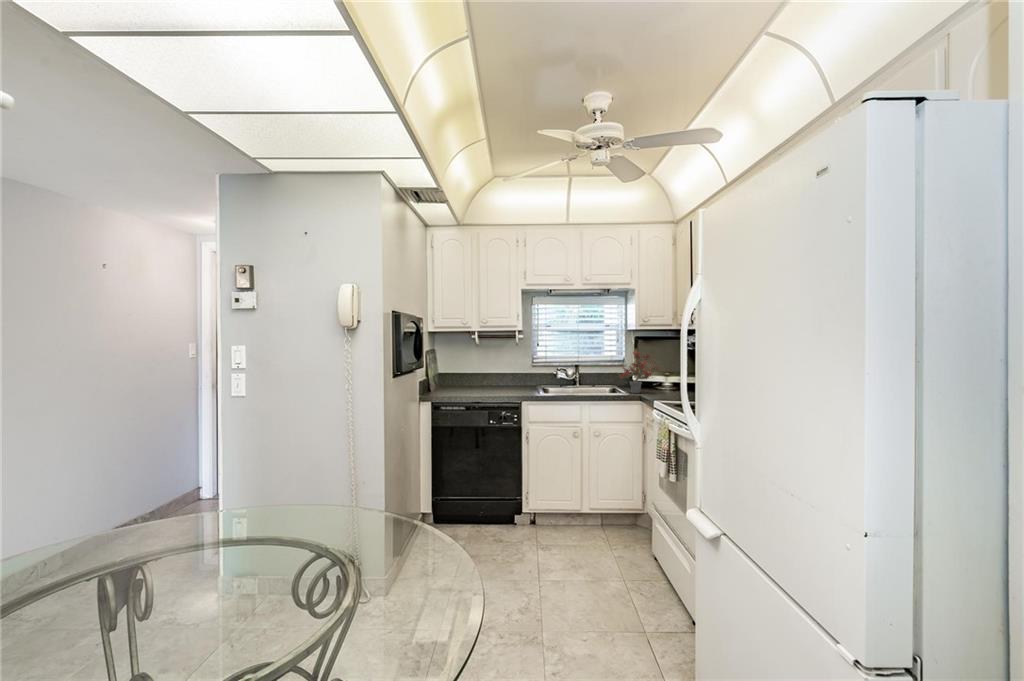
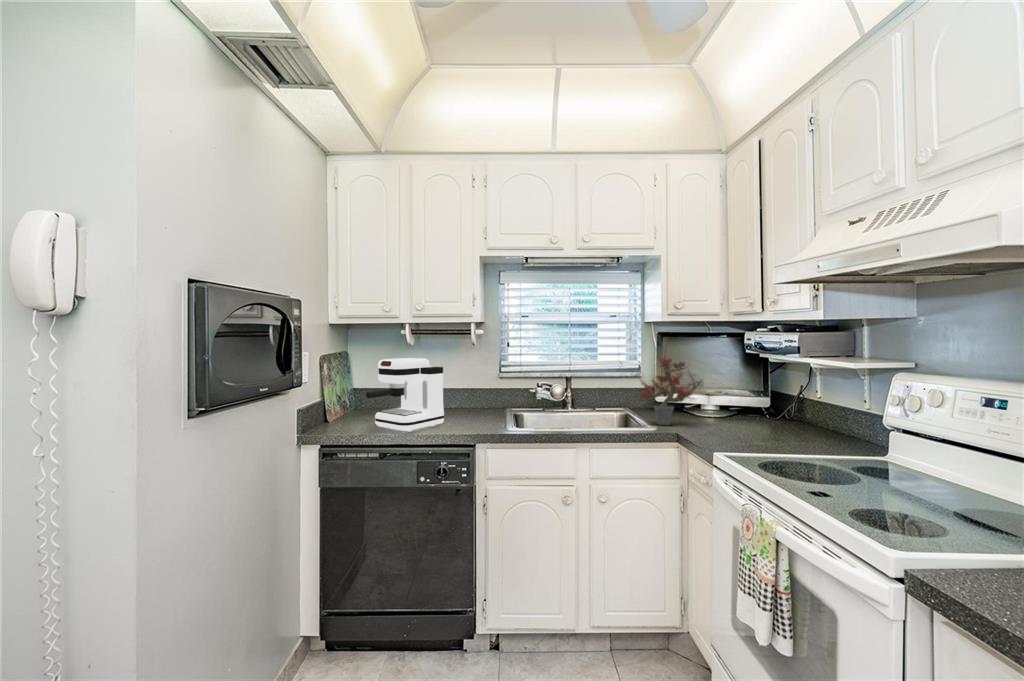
coffee maker: none [457,352,501,396] -> present [366,358,444,432]

